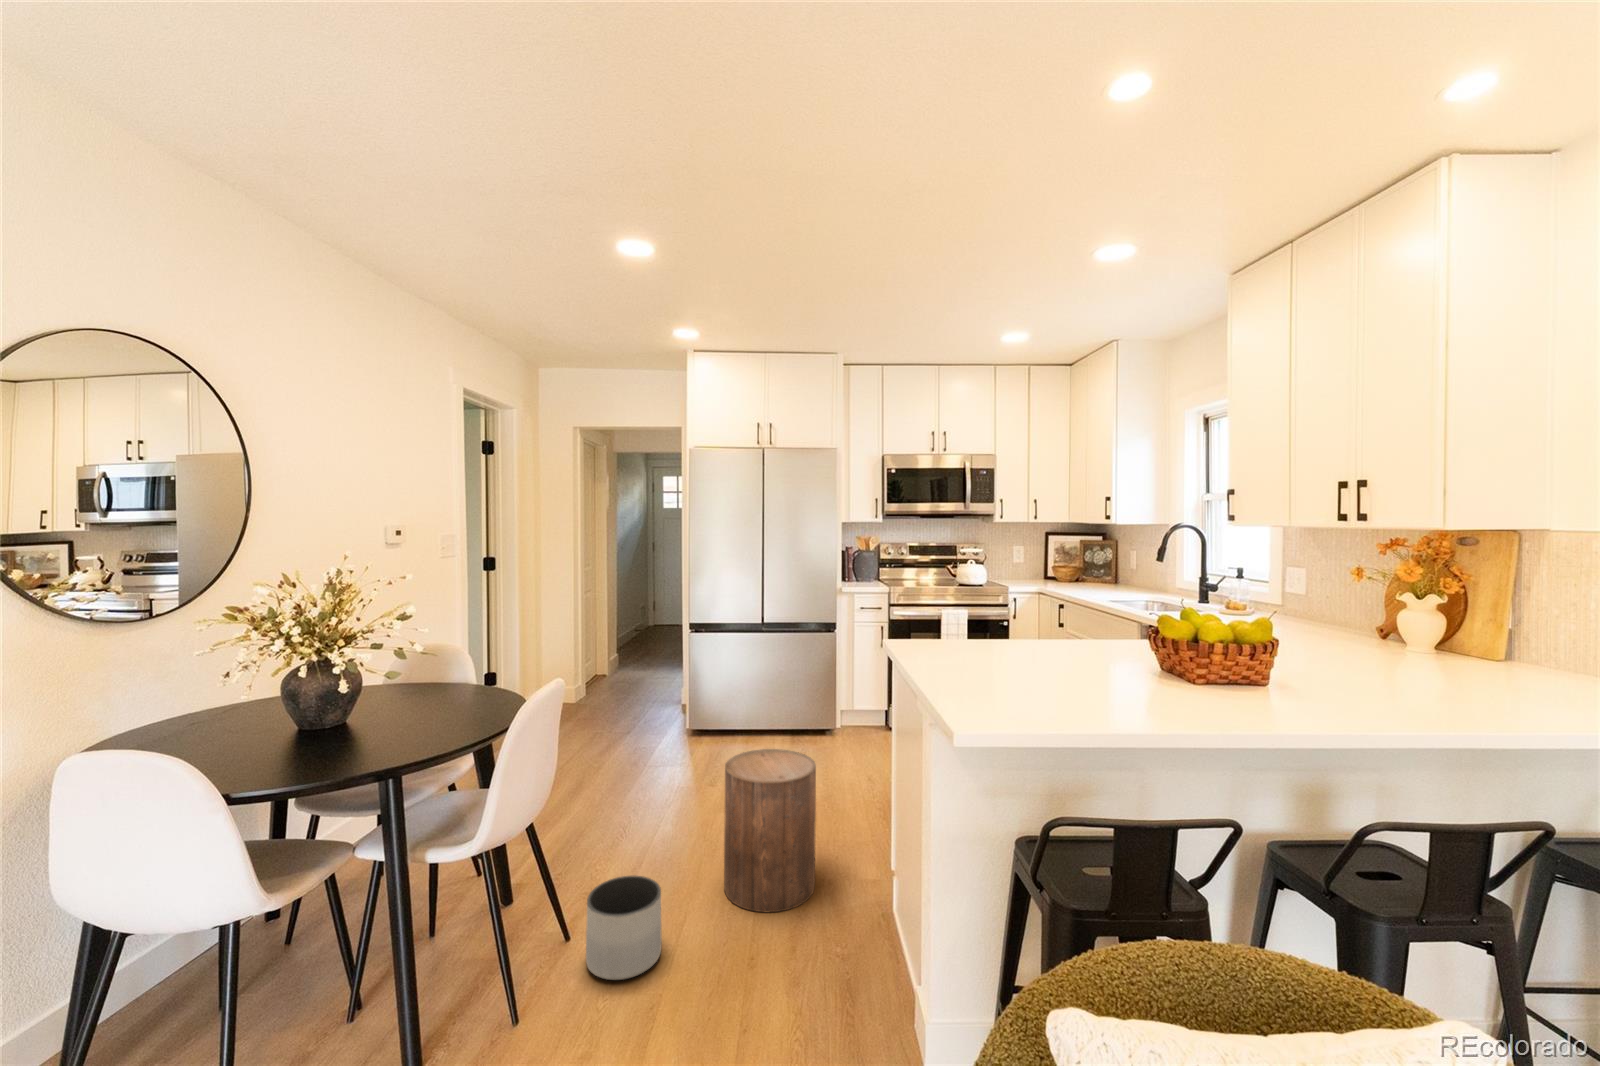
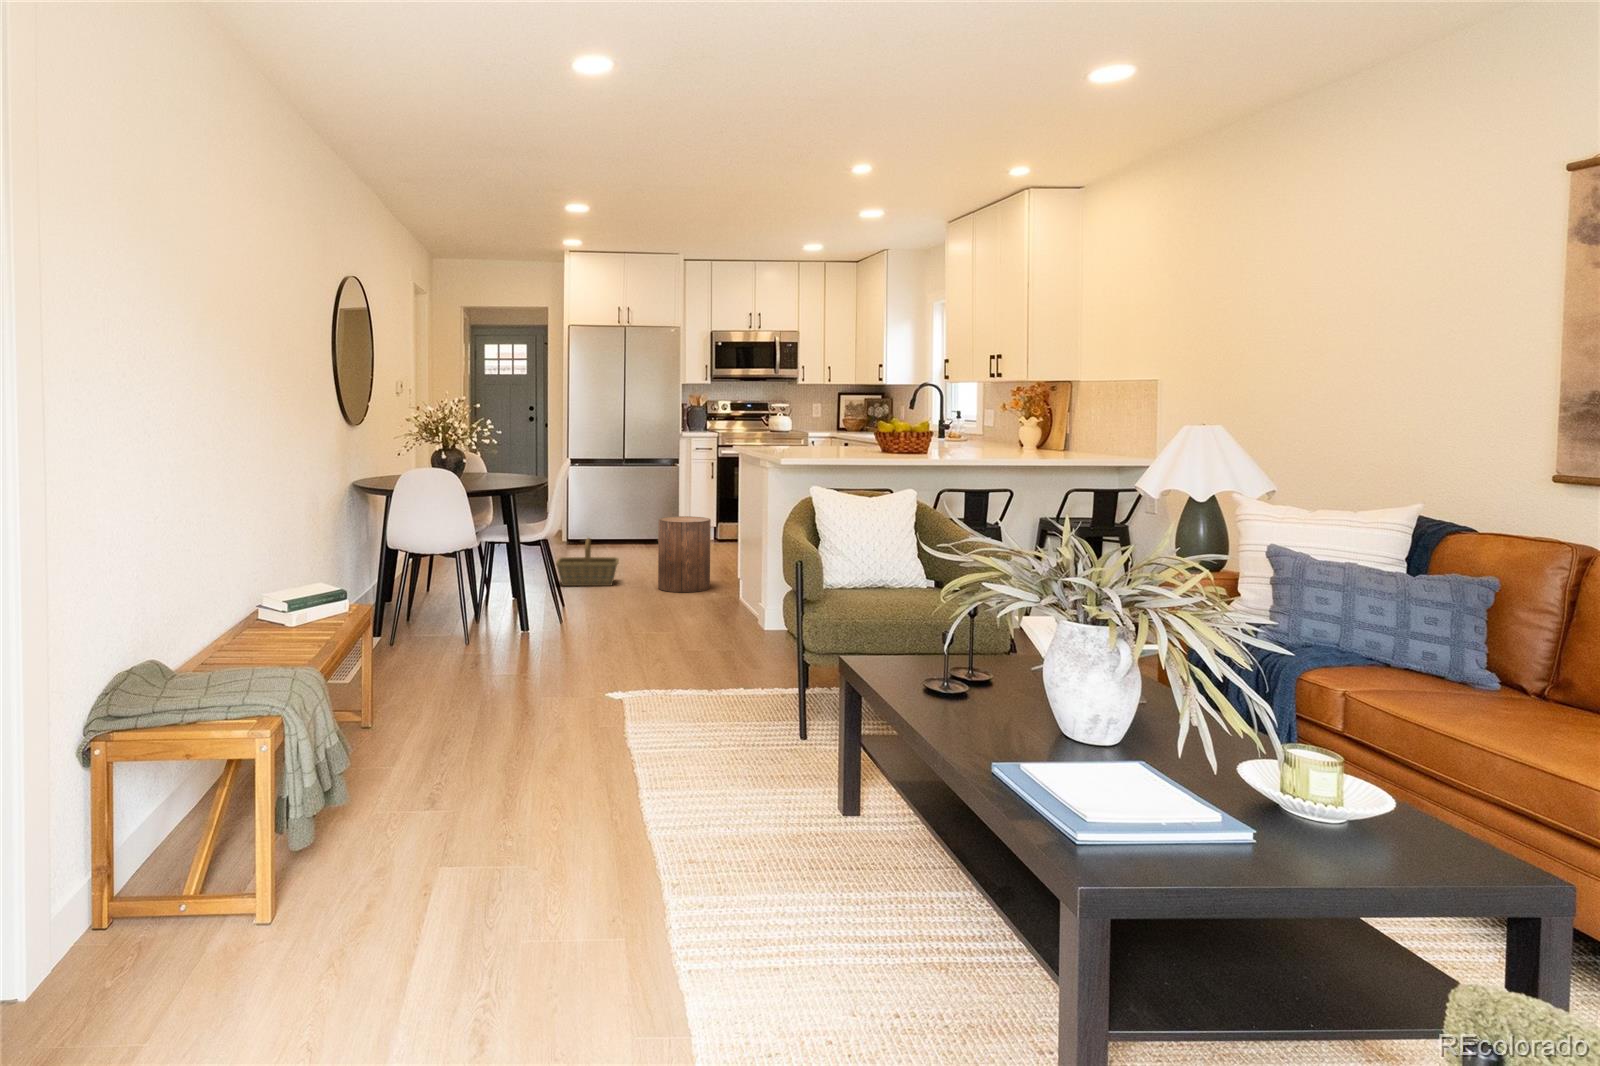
basket: none [580,767,689,858] -> present [556,538,619,586]
planter: present [586,876,662,980] -> none [609,568,647,606]

